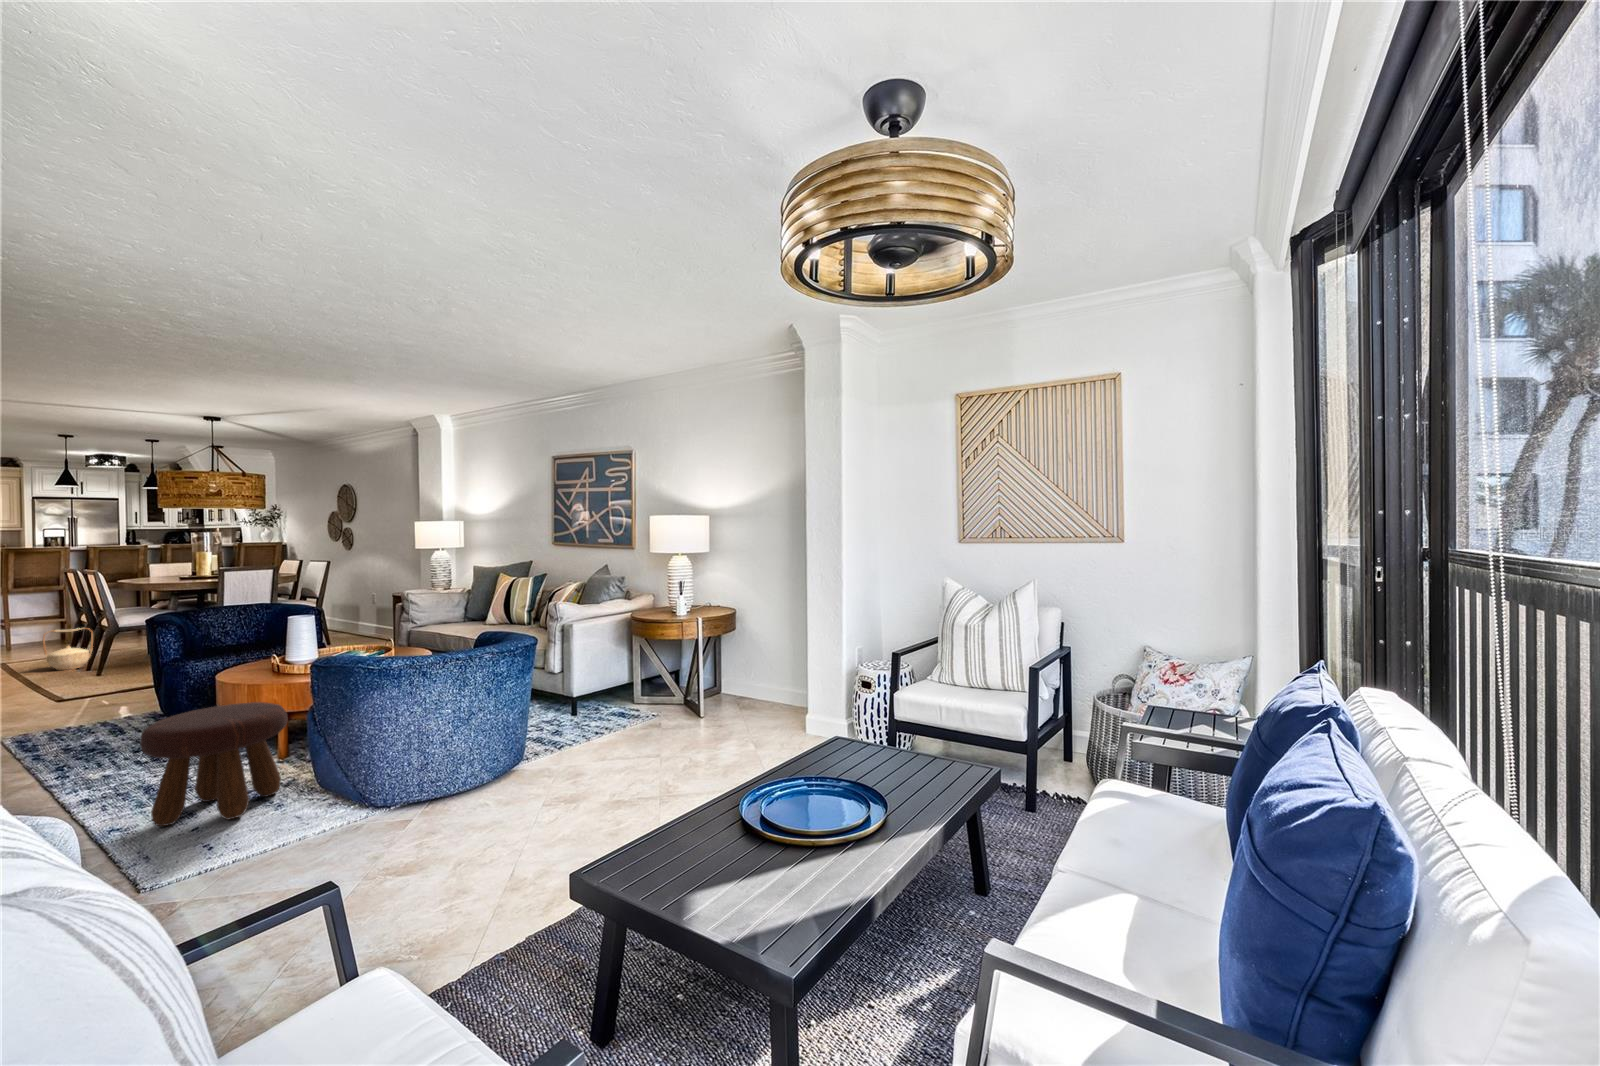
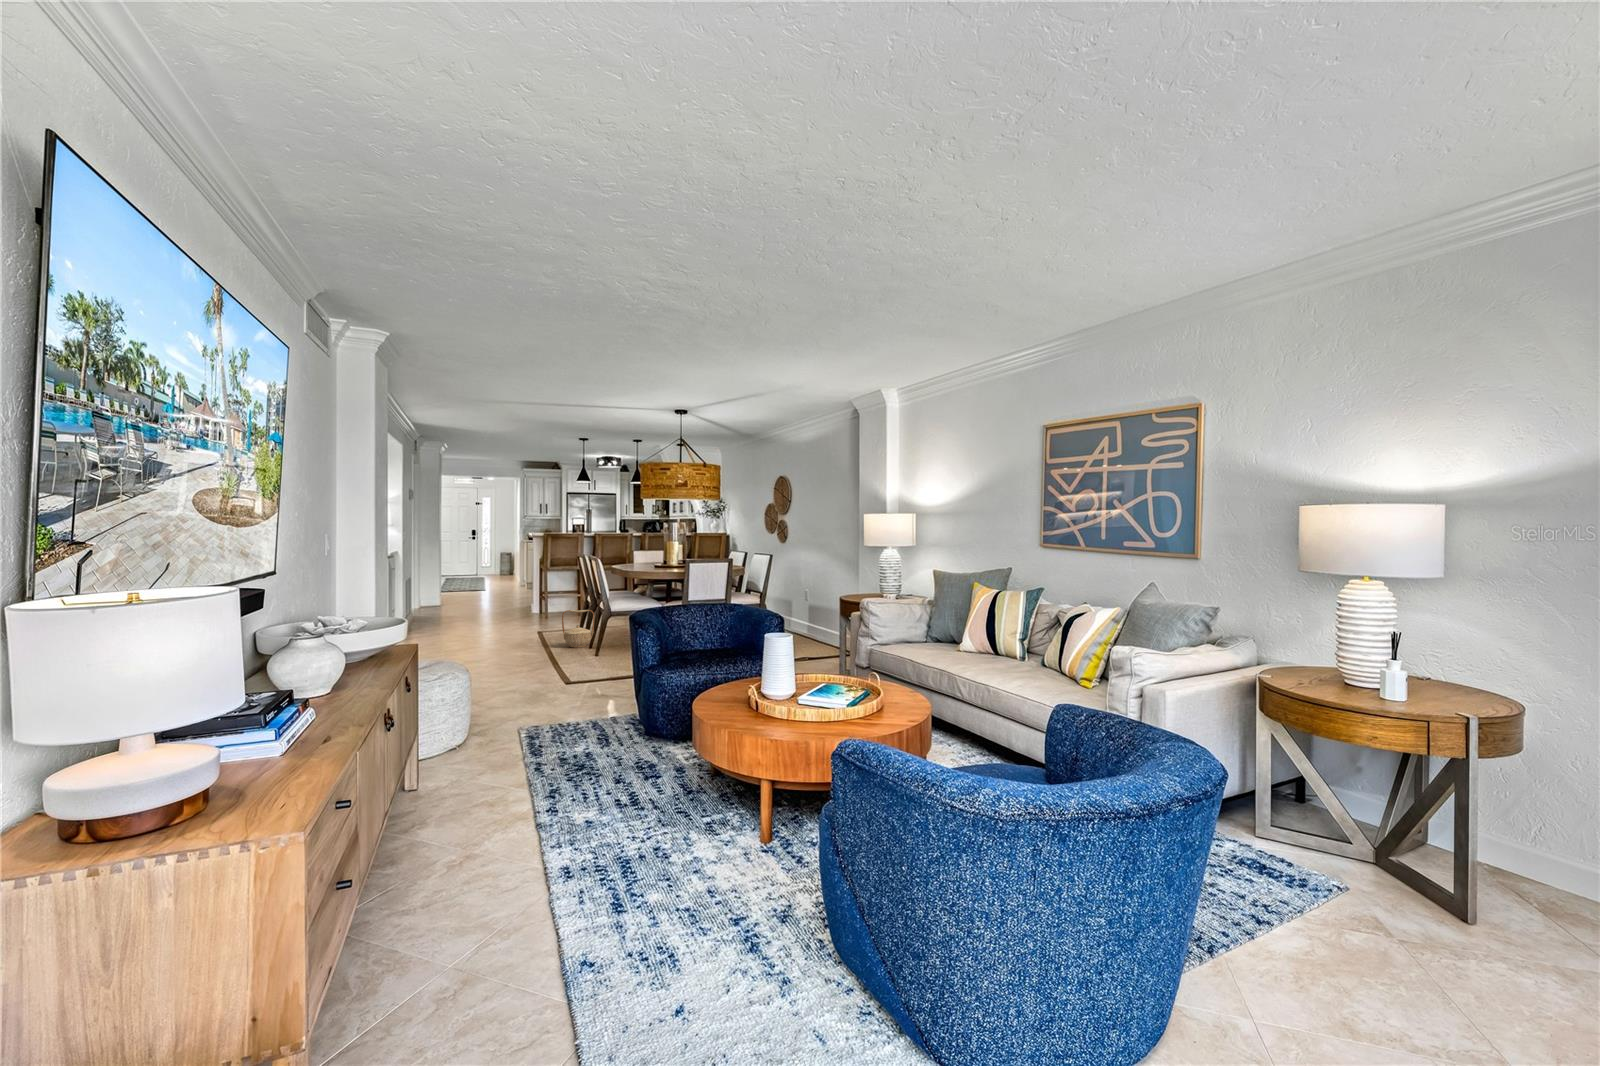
footstool: present [140,702,288,826] -> none [622,751,775,931]

